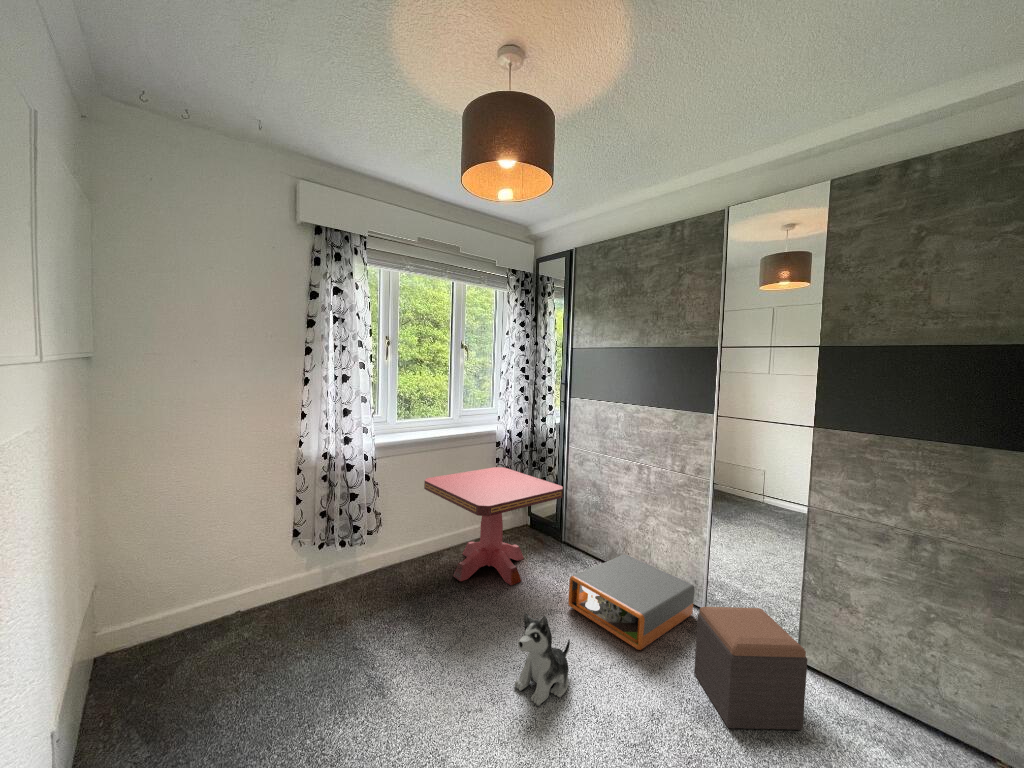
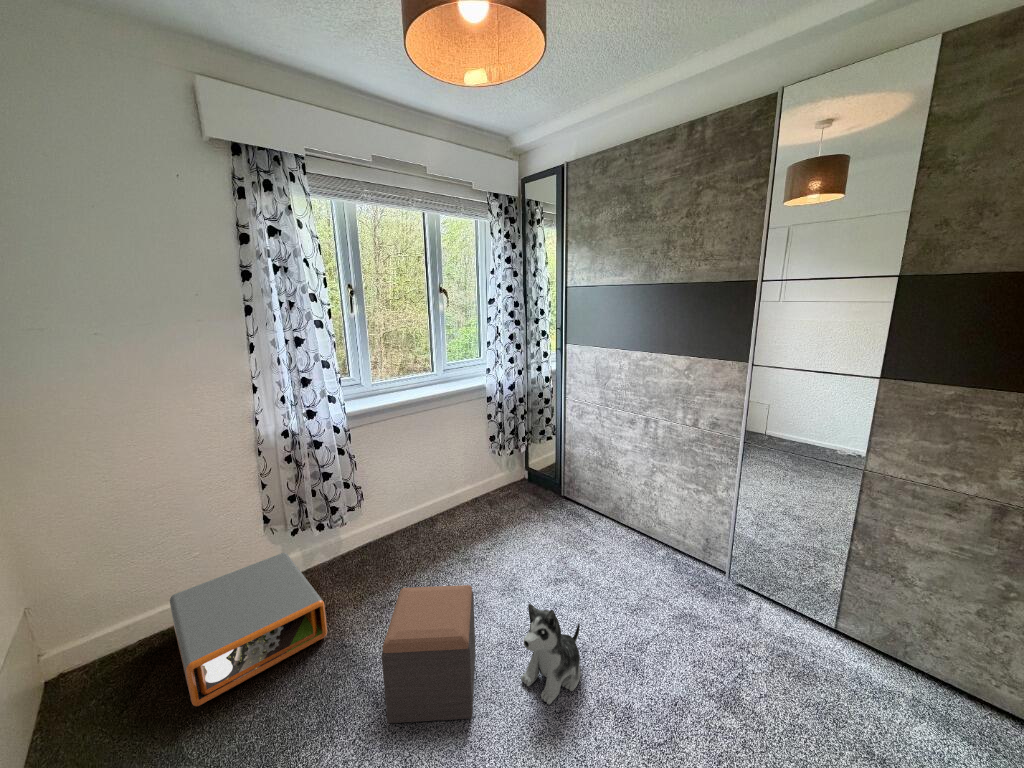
side table: present [424,467,563,585] -> none [409,423,562,552]
storage box: present [568,554,694,650] -> present [170,553,327,706]
footstool: present [694,607,807,730] -> present [381,585,475,723]

